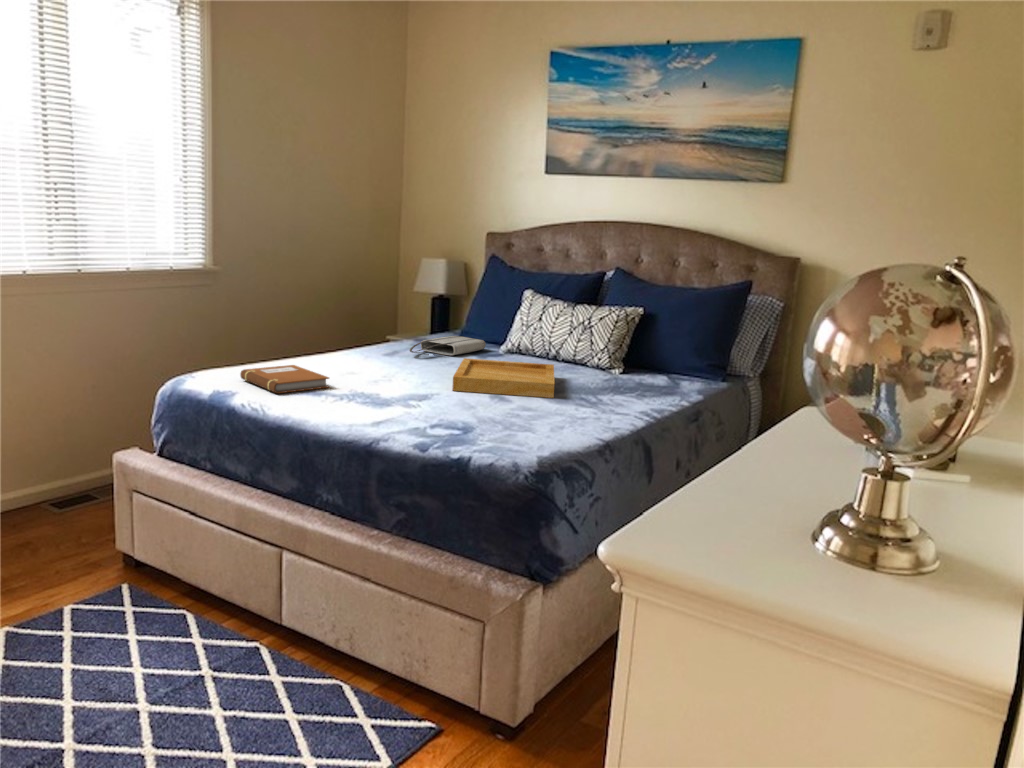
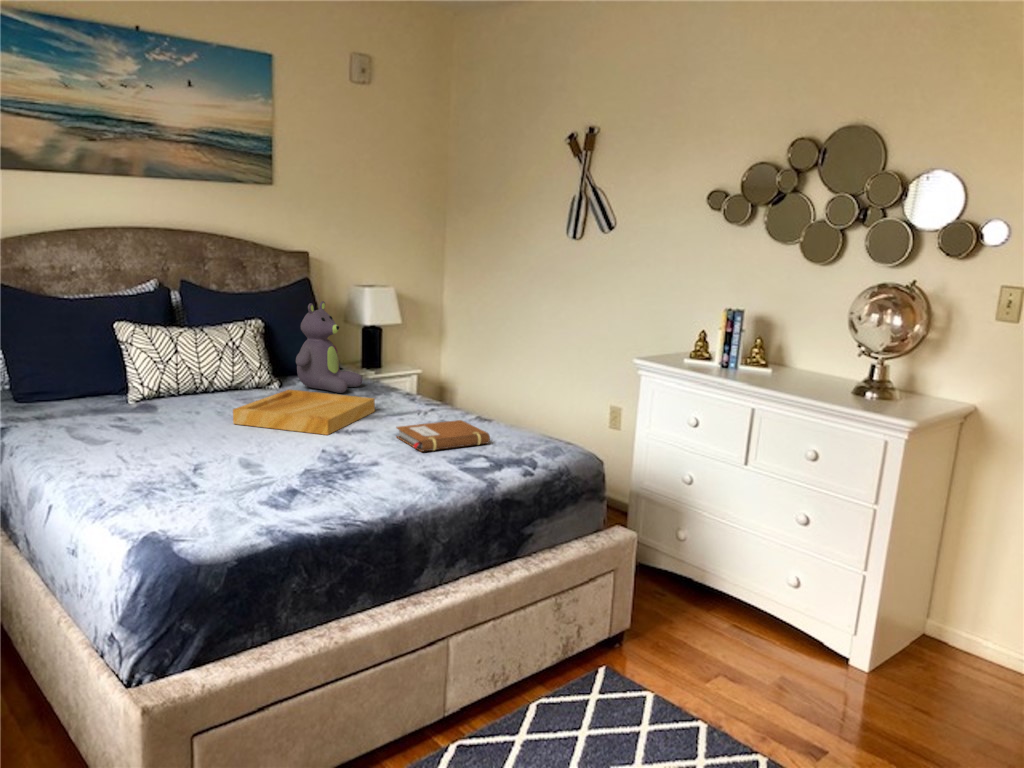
stuffed bear: none [592,291,667,389] -> present [296,301,362,393]
tote bag: present [410,336,486,356] -> none [66,396,147,430]
notebook: present [240,365,329,393] -> present [396,420,490,452]

